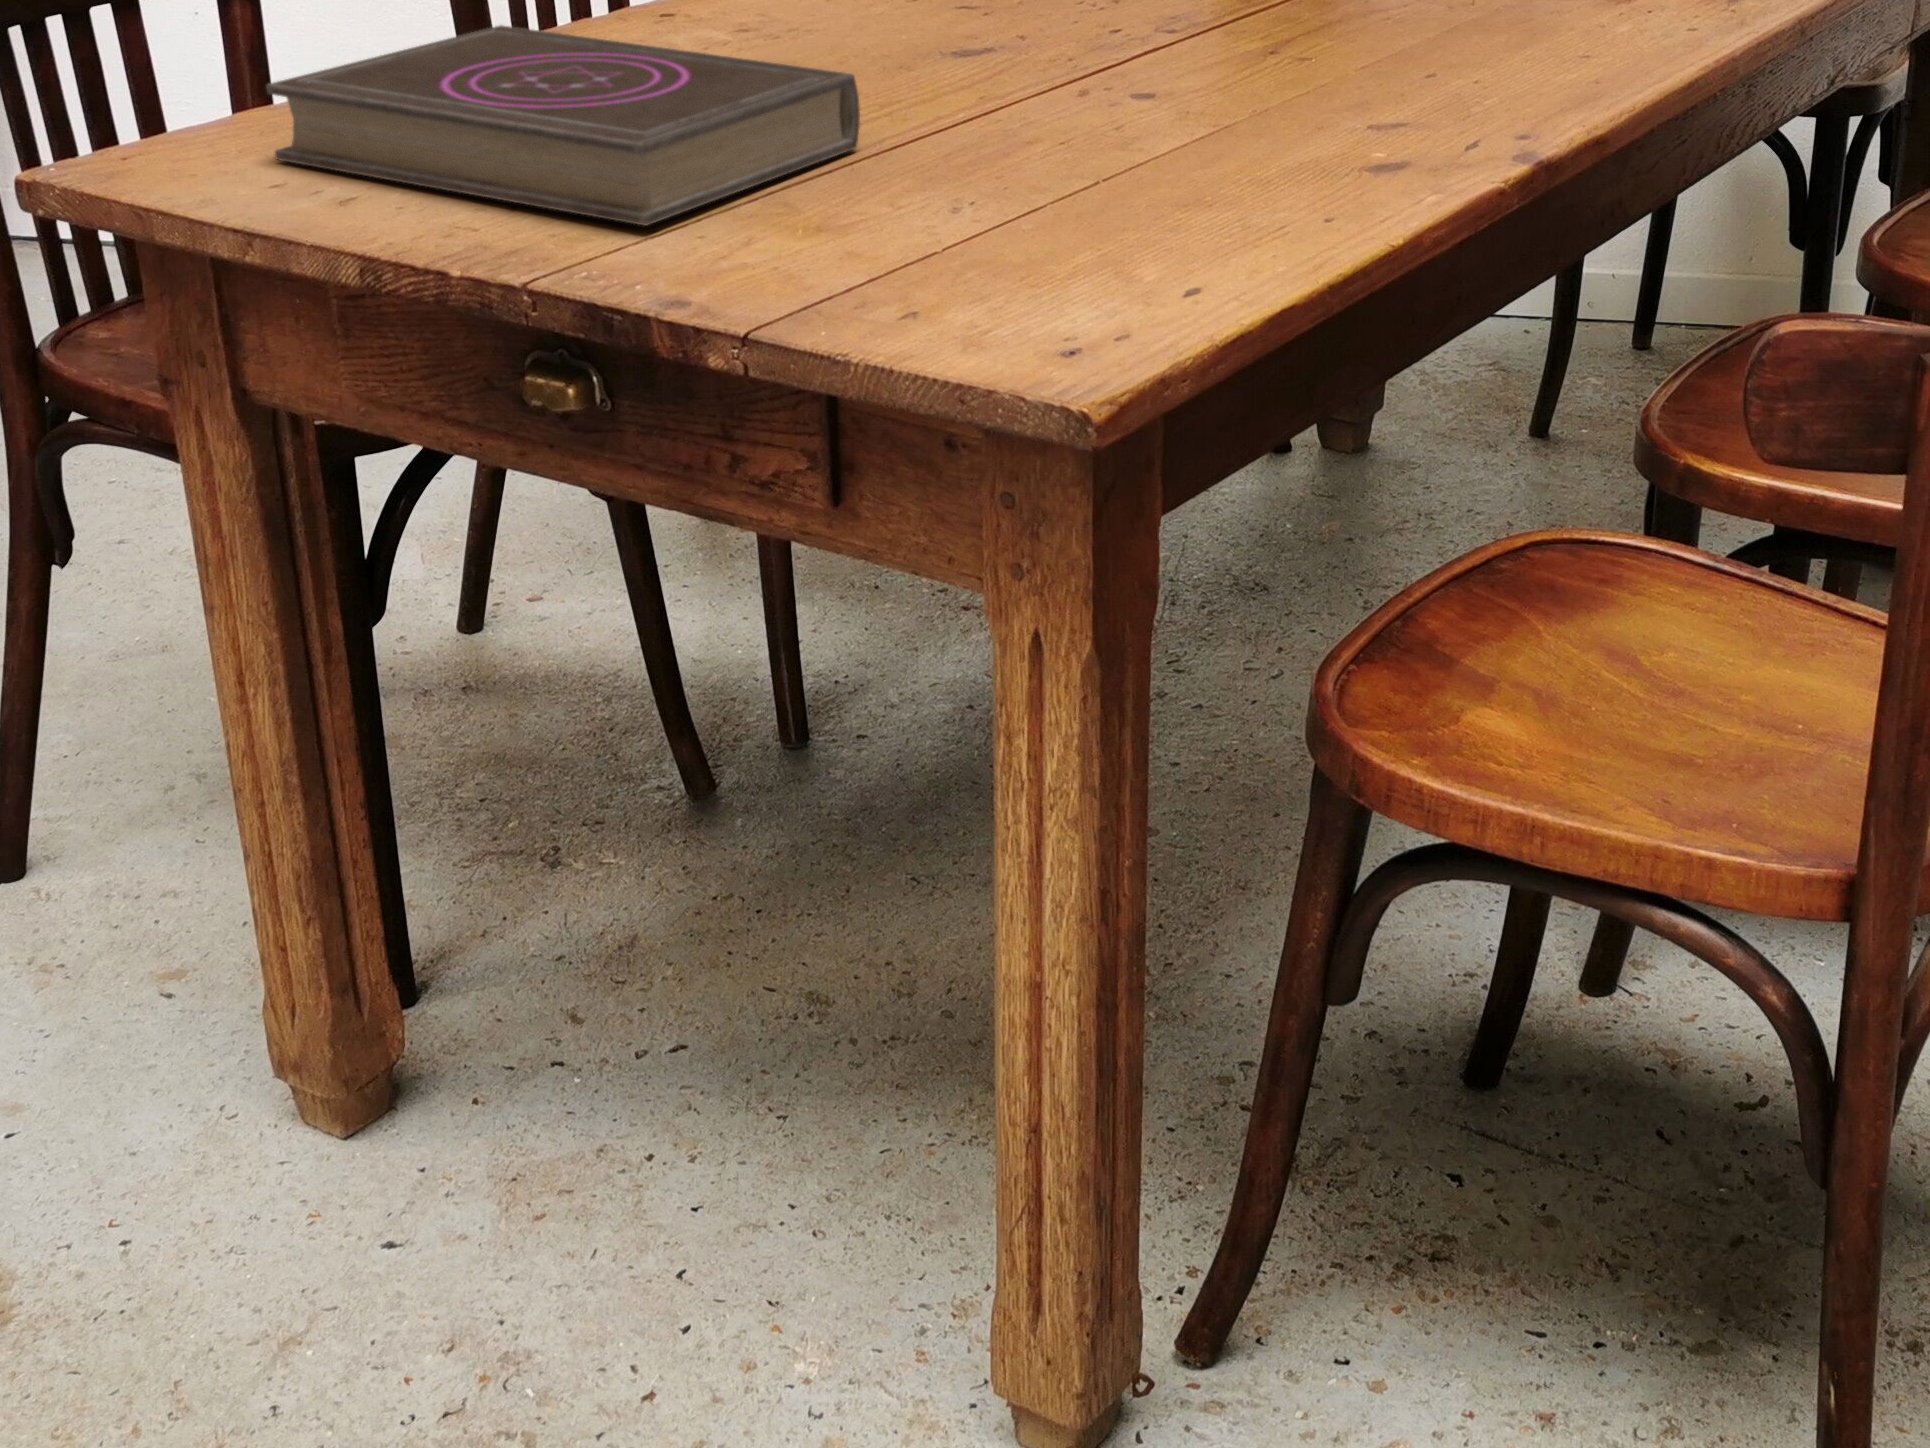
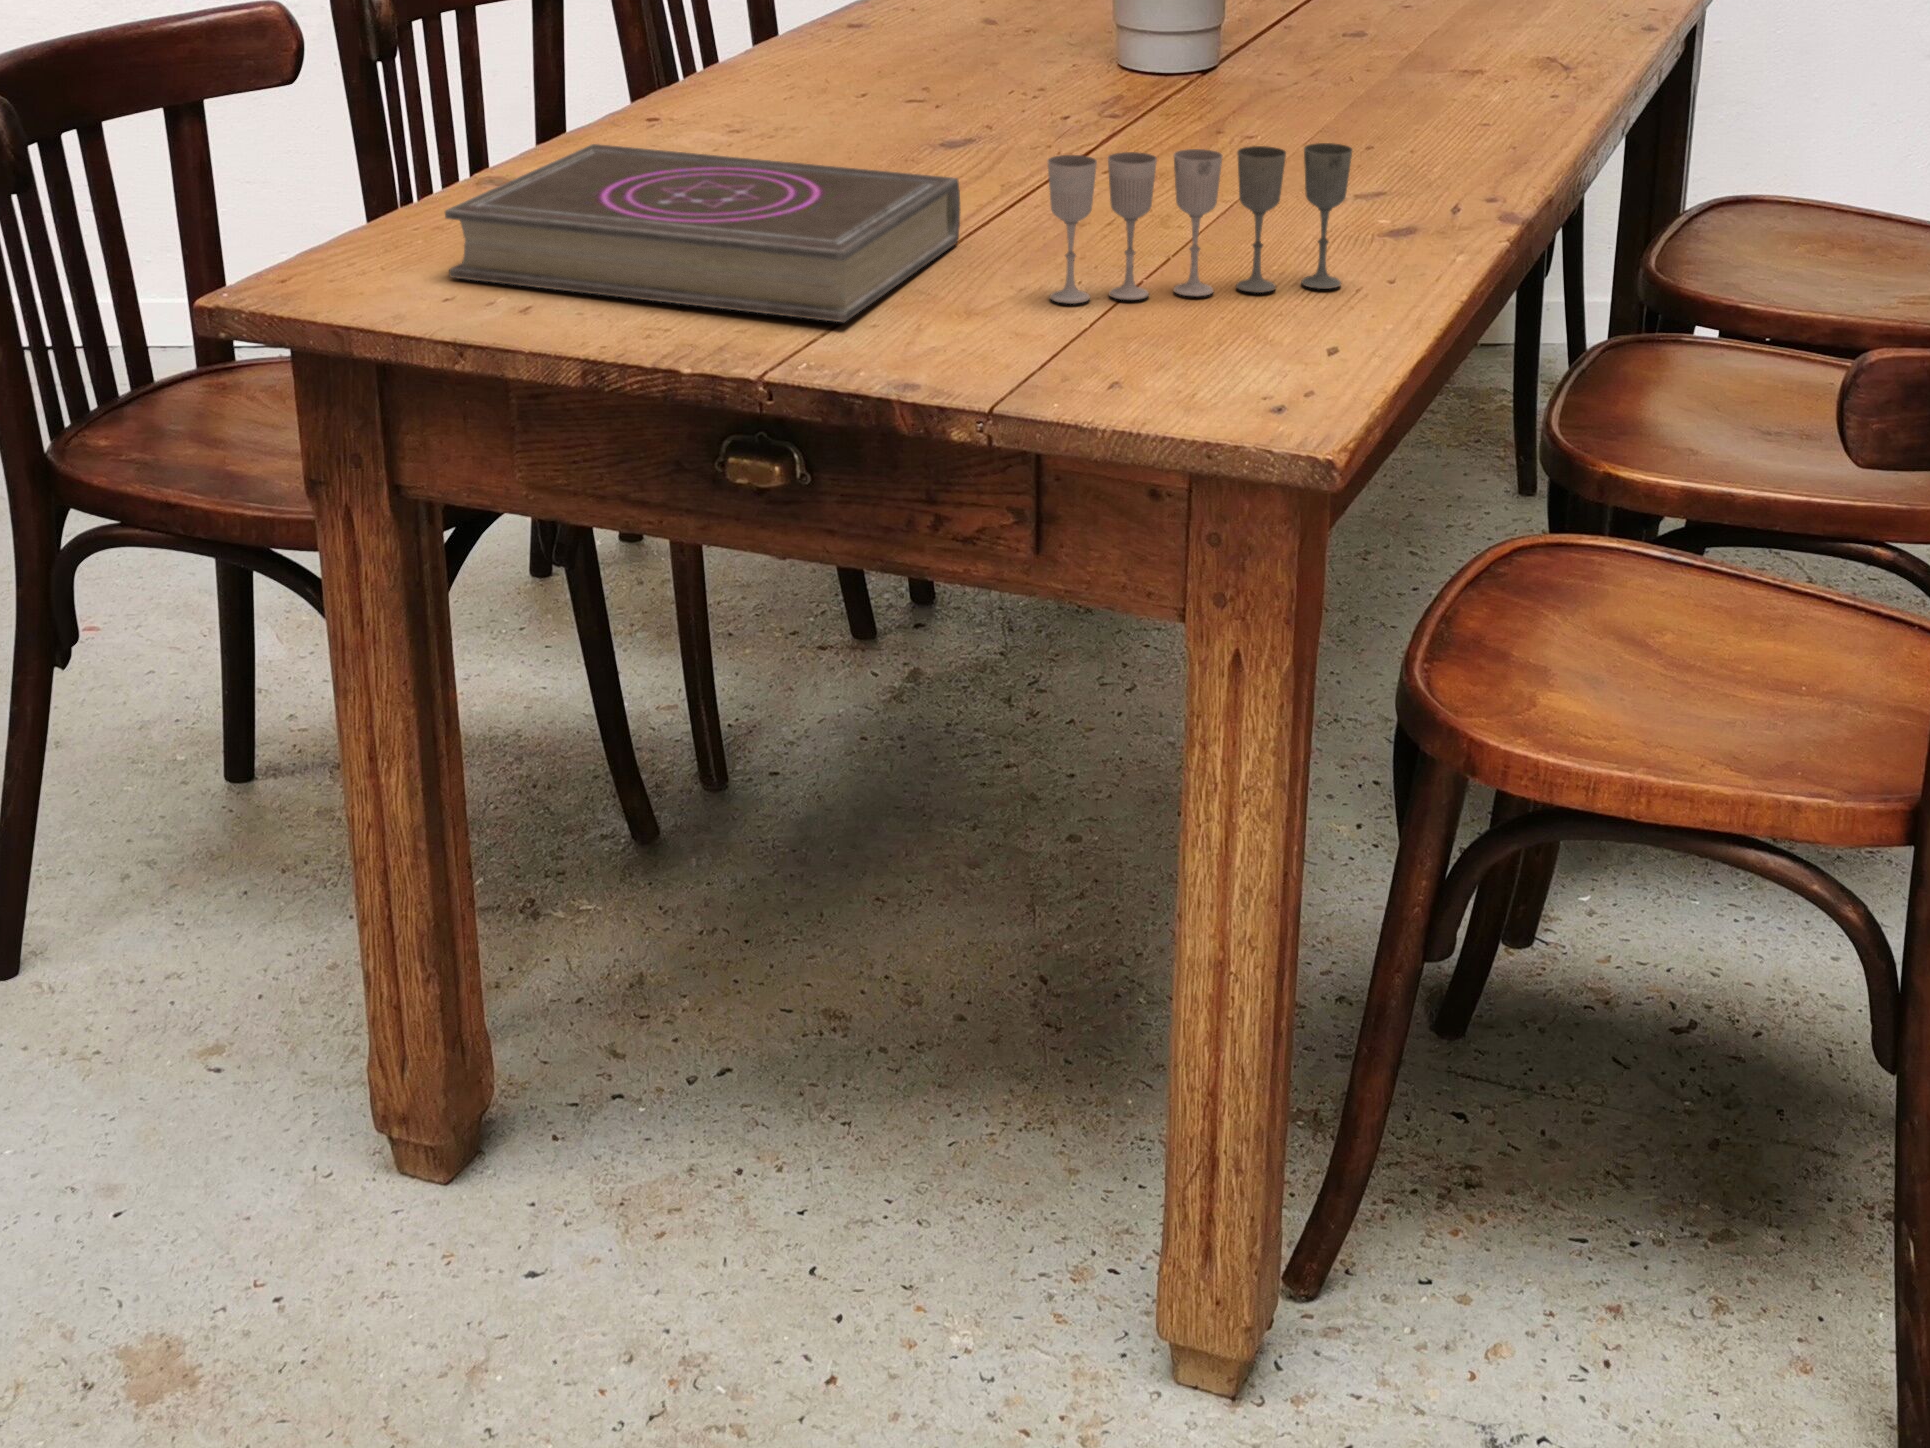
wine glass: none [896,44,1264,219] -> present [1048,143,1352,304]

